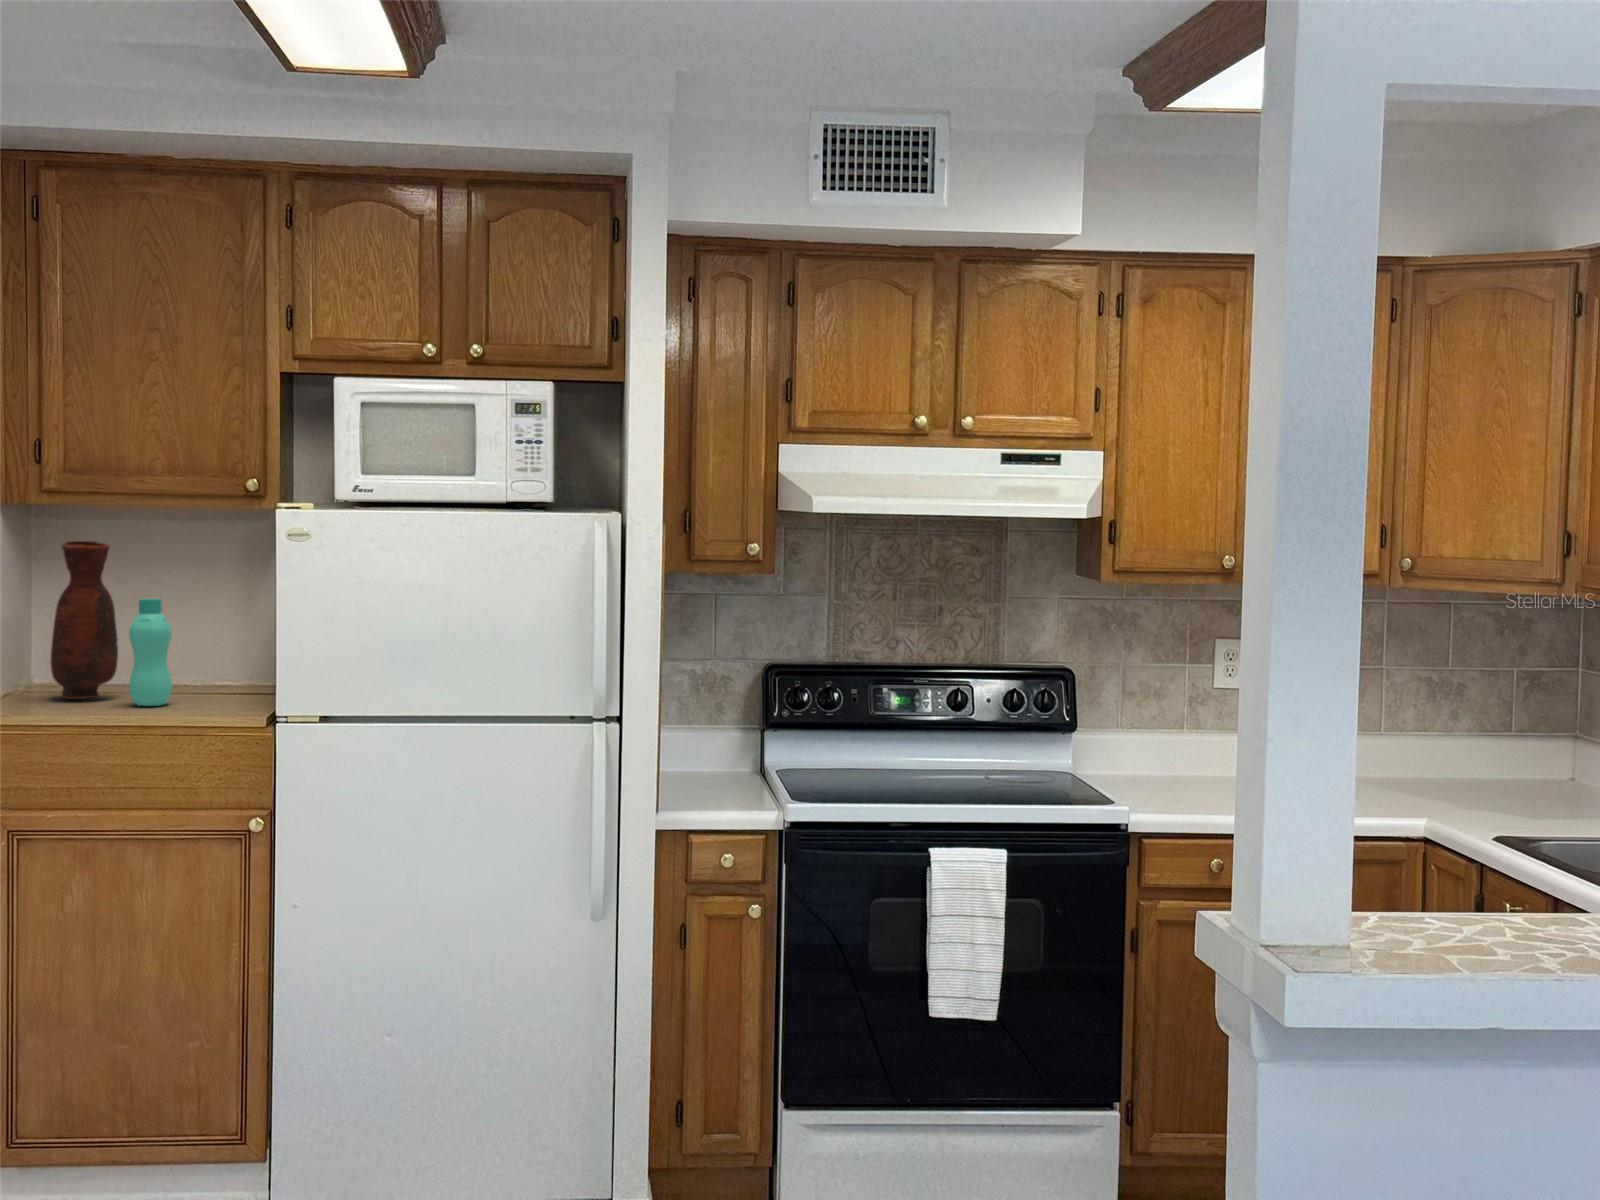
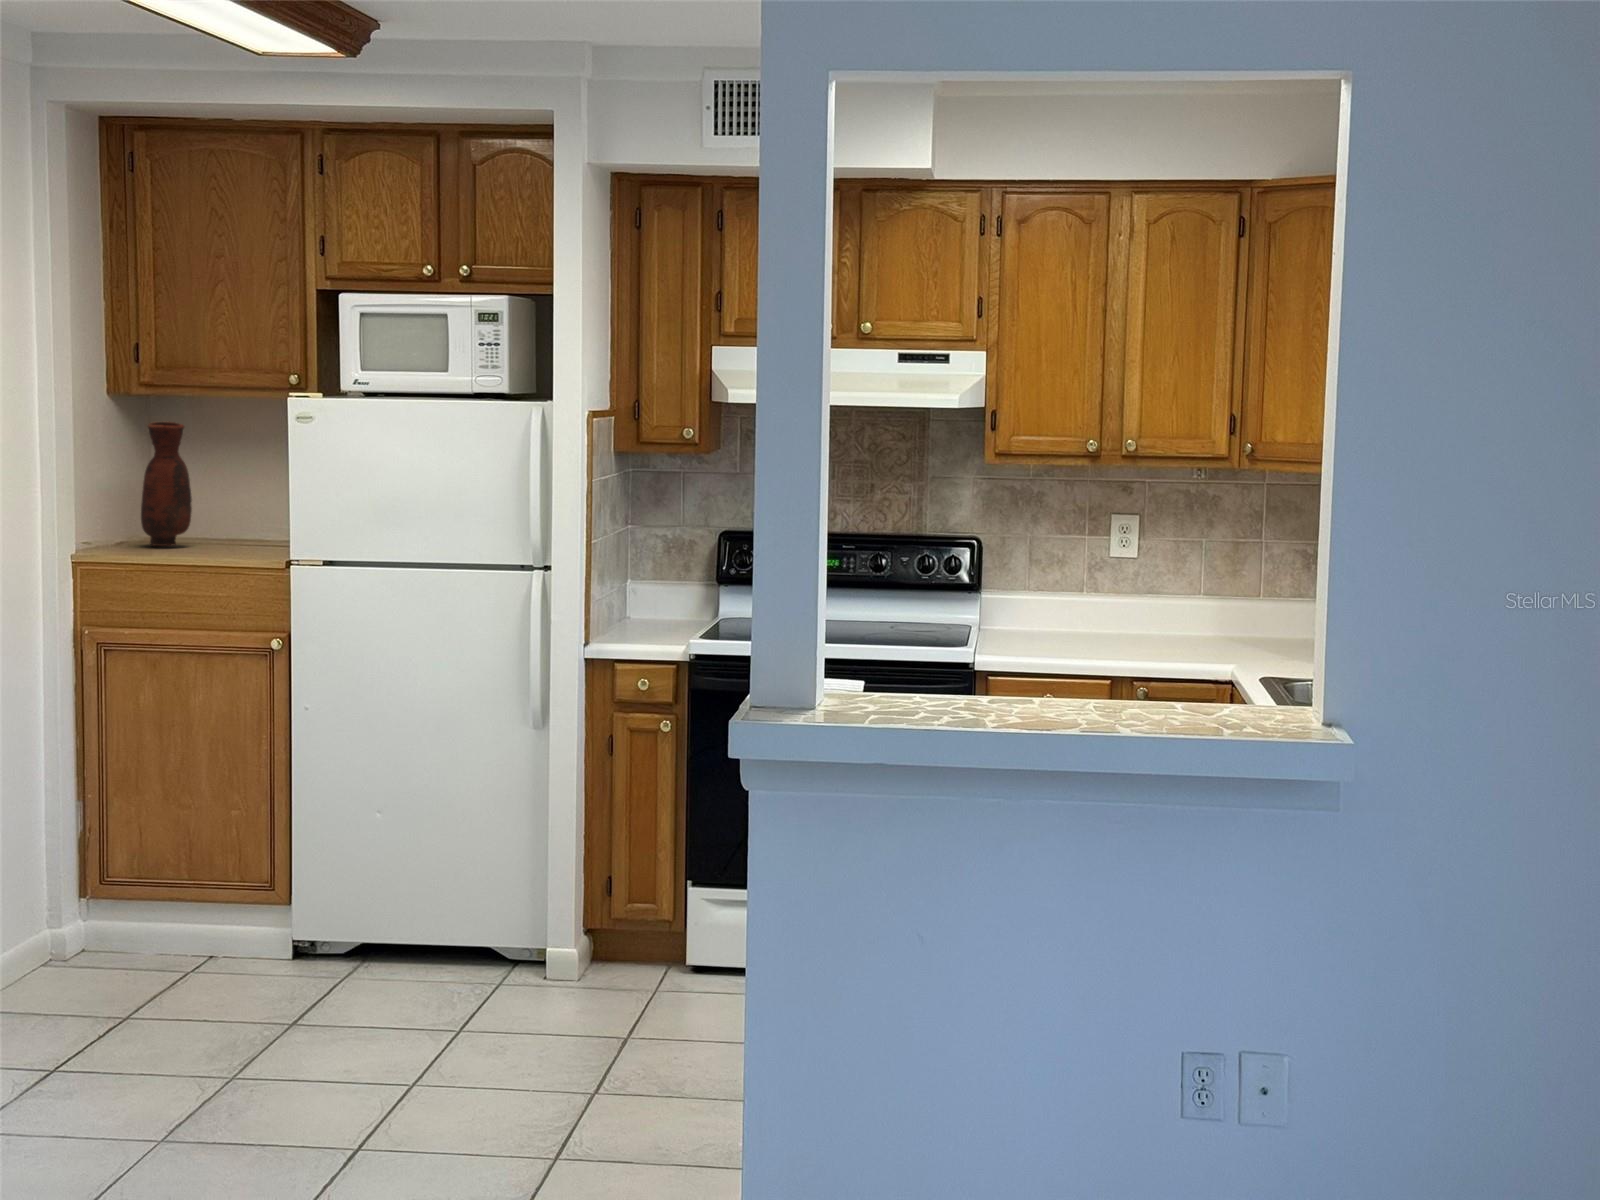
bottle: present [129,598,172,706] -> none [195,468,228,552]

